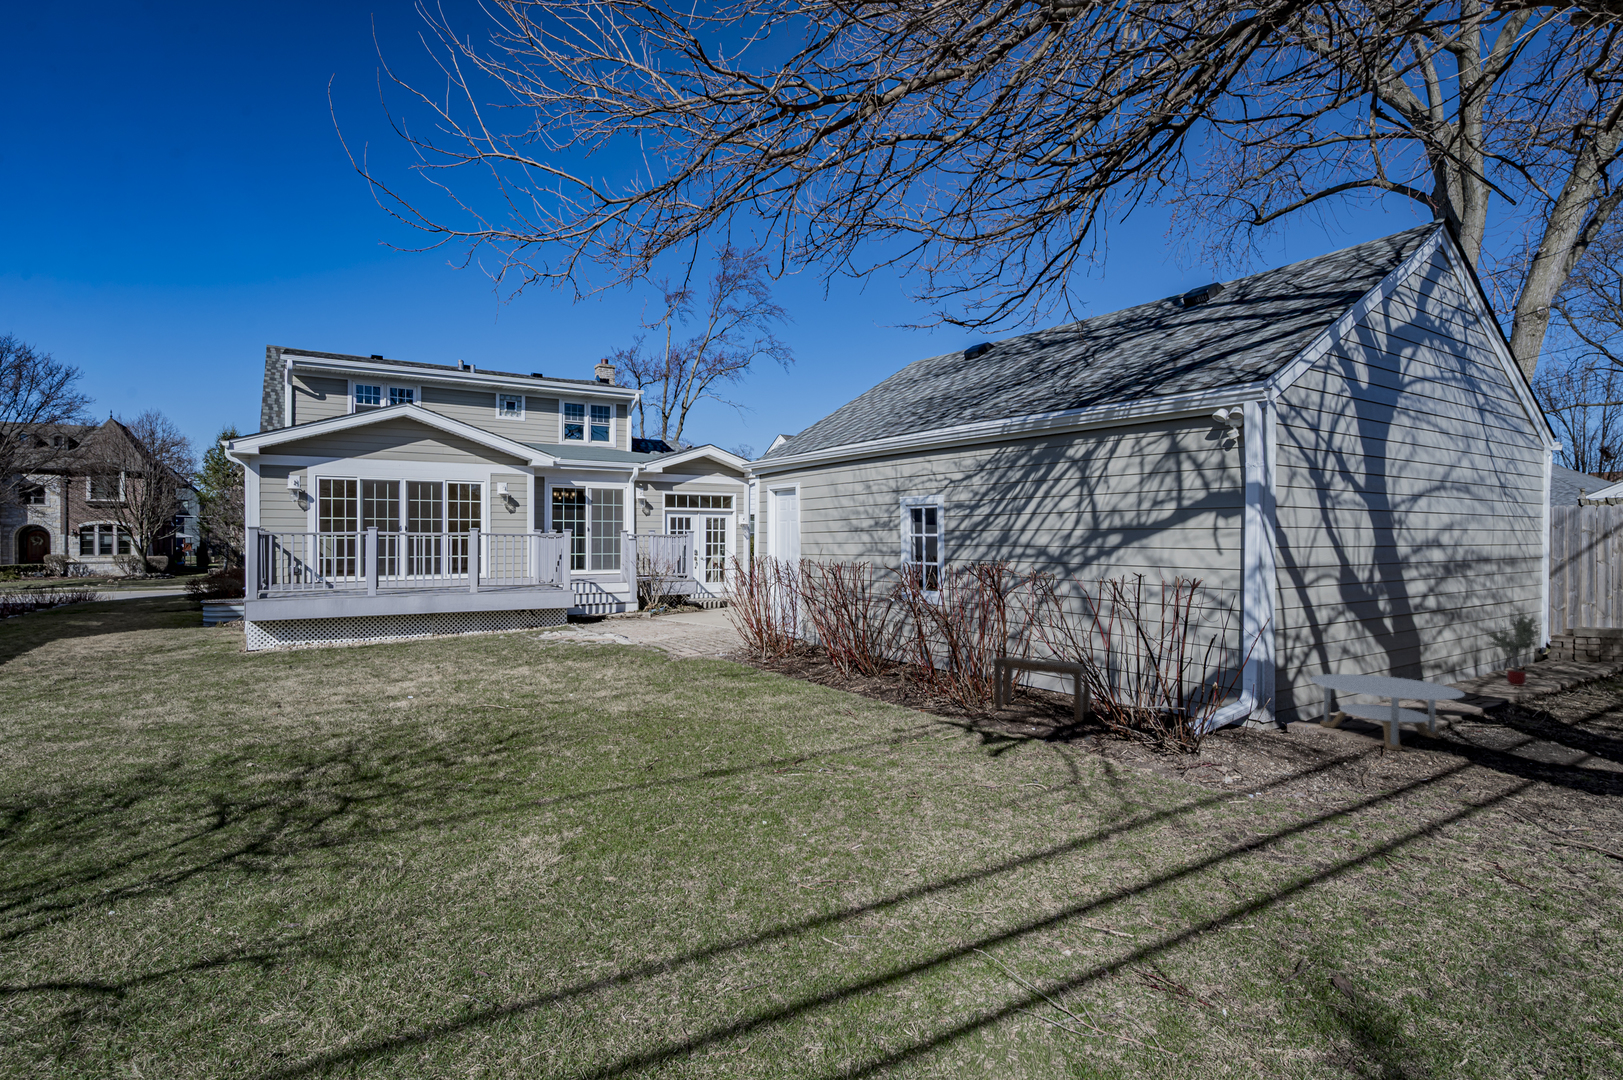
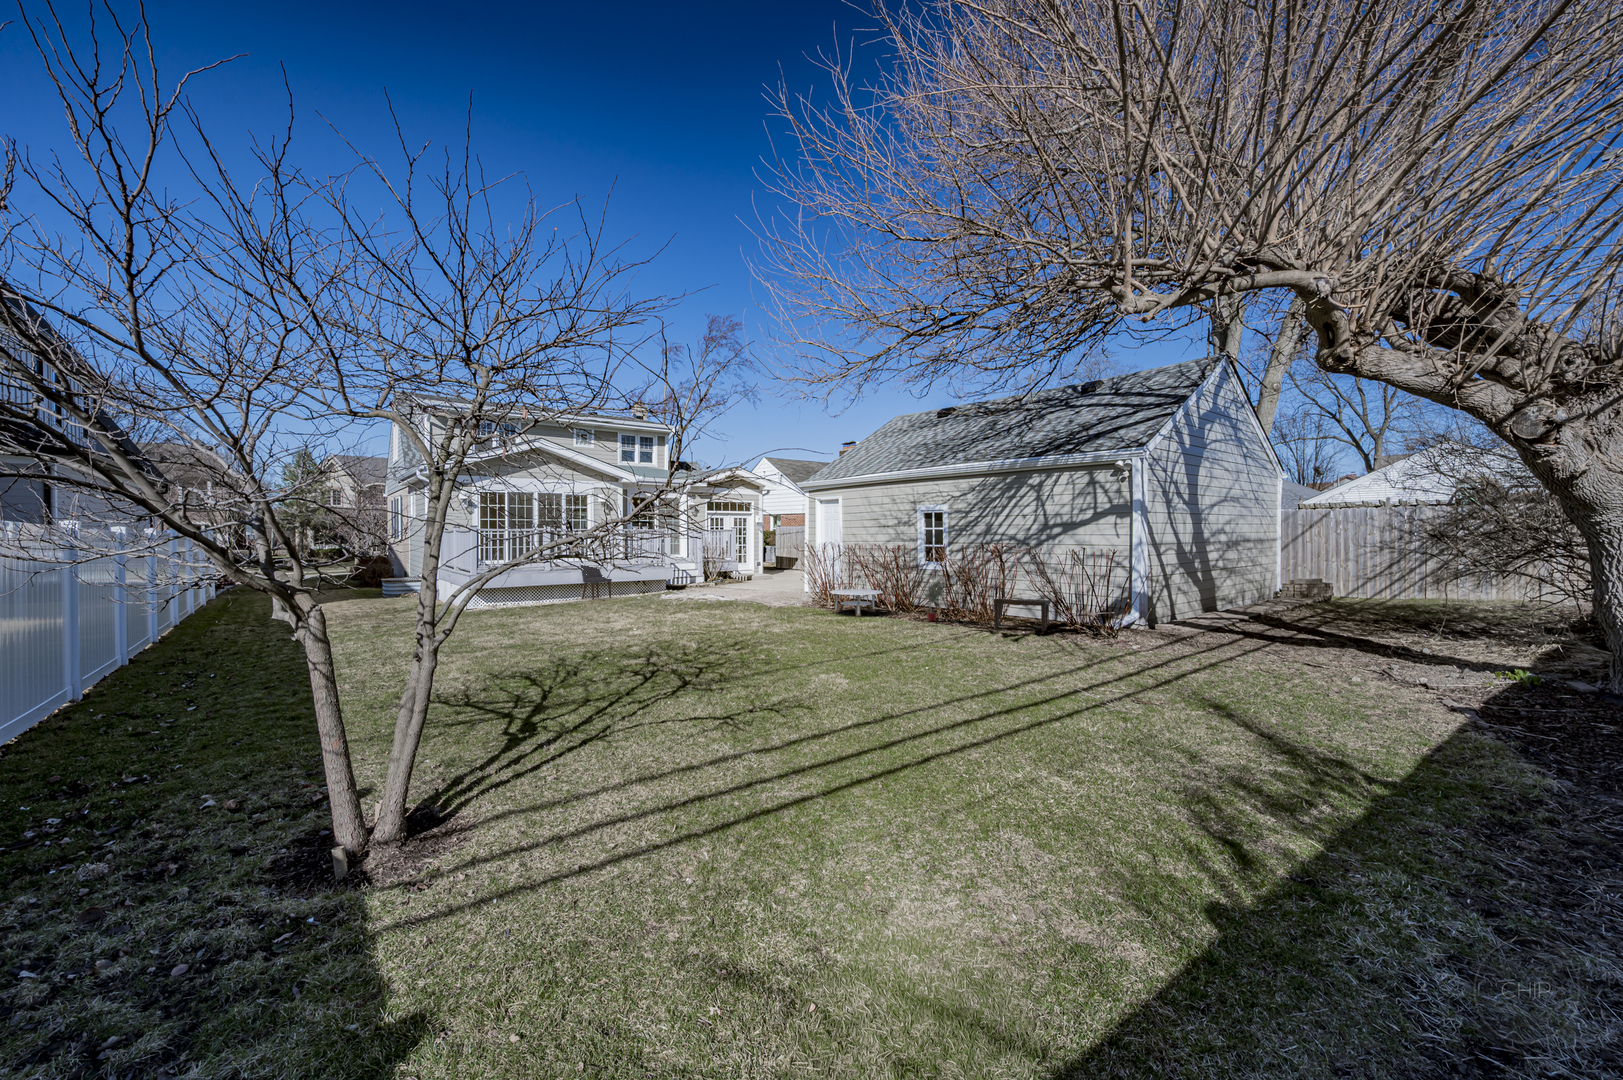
chair: none [437,570,482,631] -> present [581,565,612,600]
potted tree: present [1489,609,1539,686] -> present [923,576,948,622]
round table: present [1311,674,1465,751] -> present [830,589,883,617]

